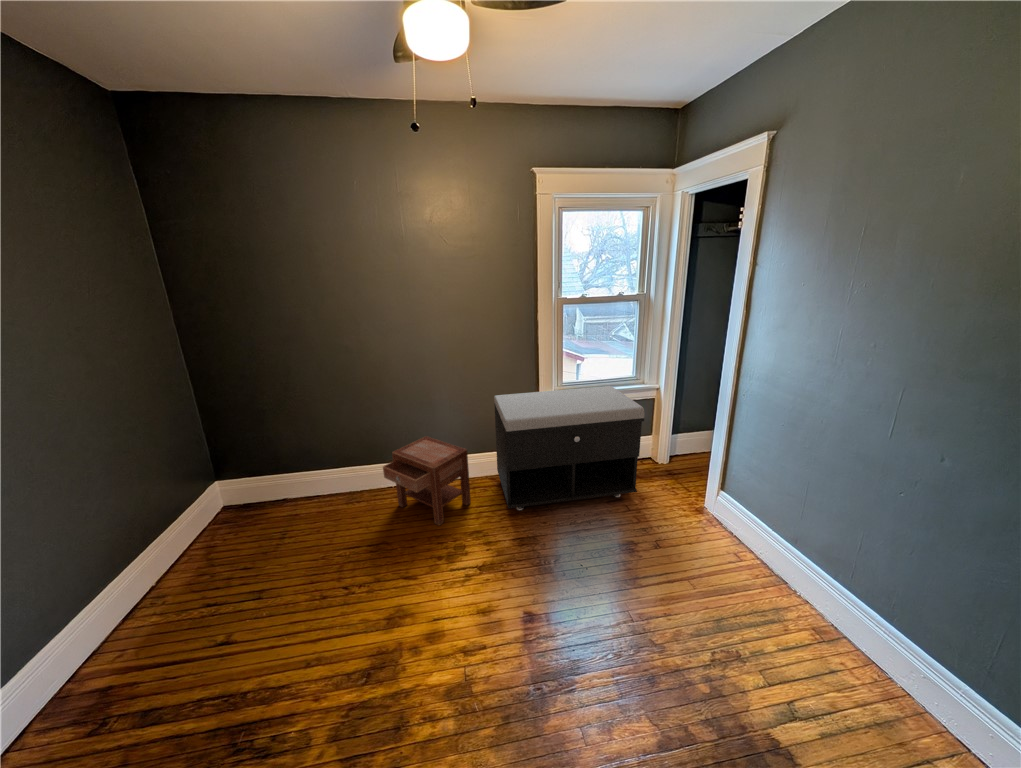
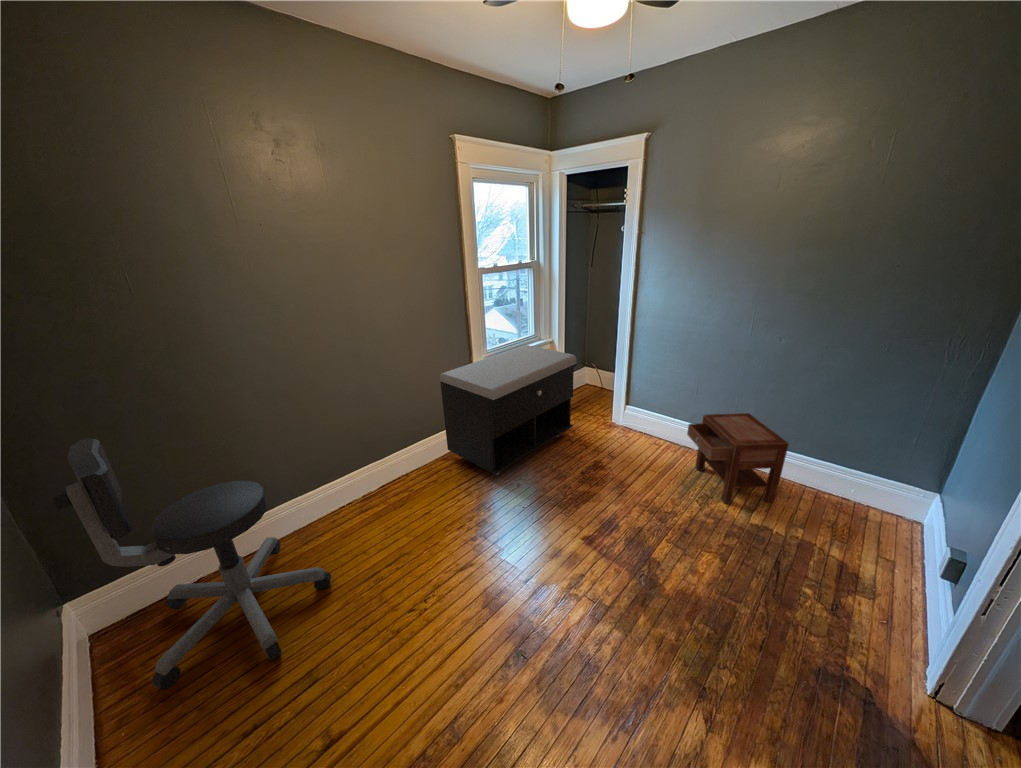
office chair: none [181,384,336,568] -> present [52,438,331,689]
nightstand: present [383,436,471,525] -> present [687,413,789,504]

